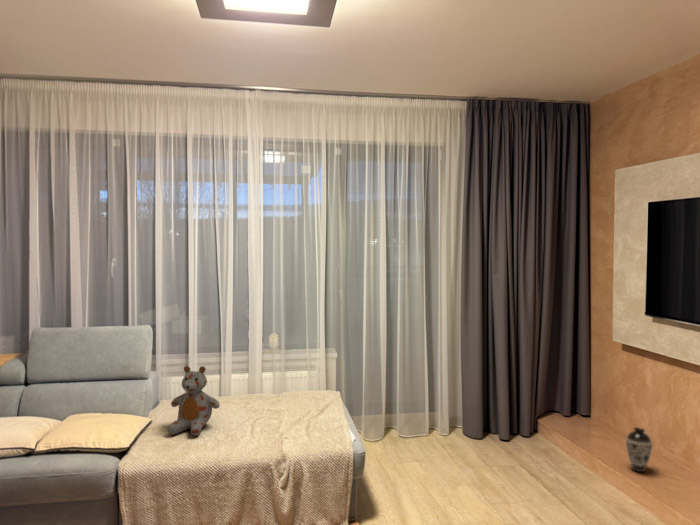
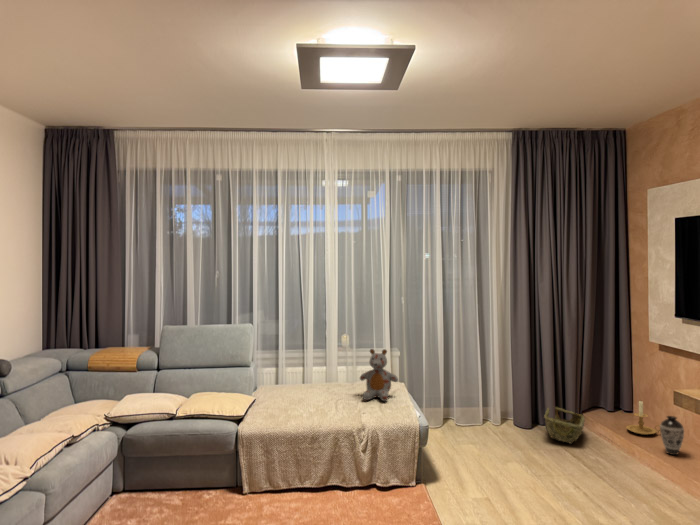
stuffed bear: present [168,366,220,436] -> present [360,349,398,401]
candle holder: none [586,407,625,446] -> present [627,401,660,435]
woven basket: none [498,413,541,457] -> present [544,407,584,443]

